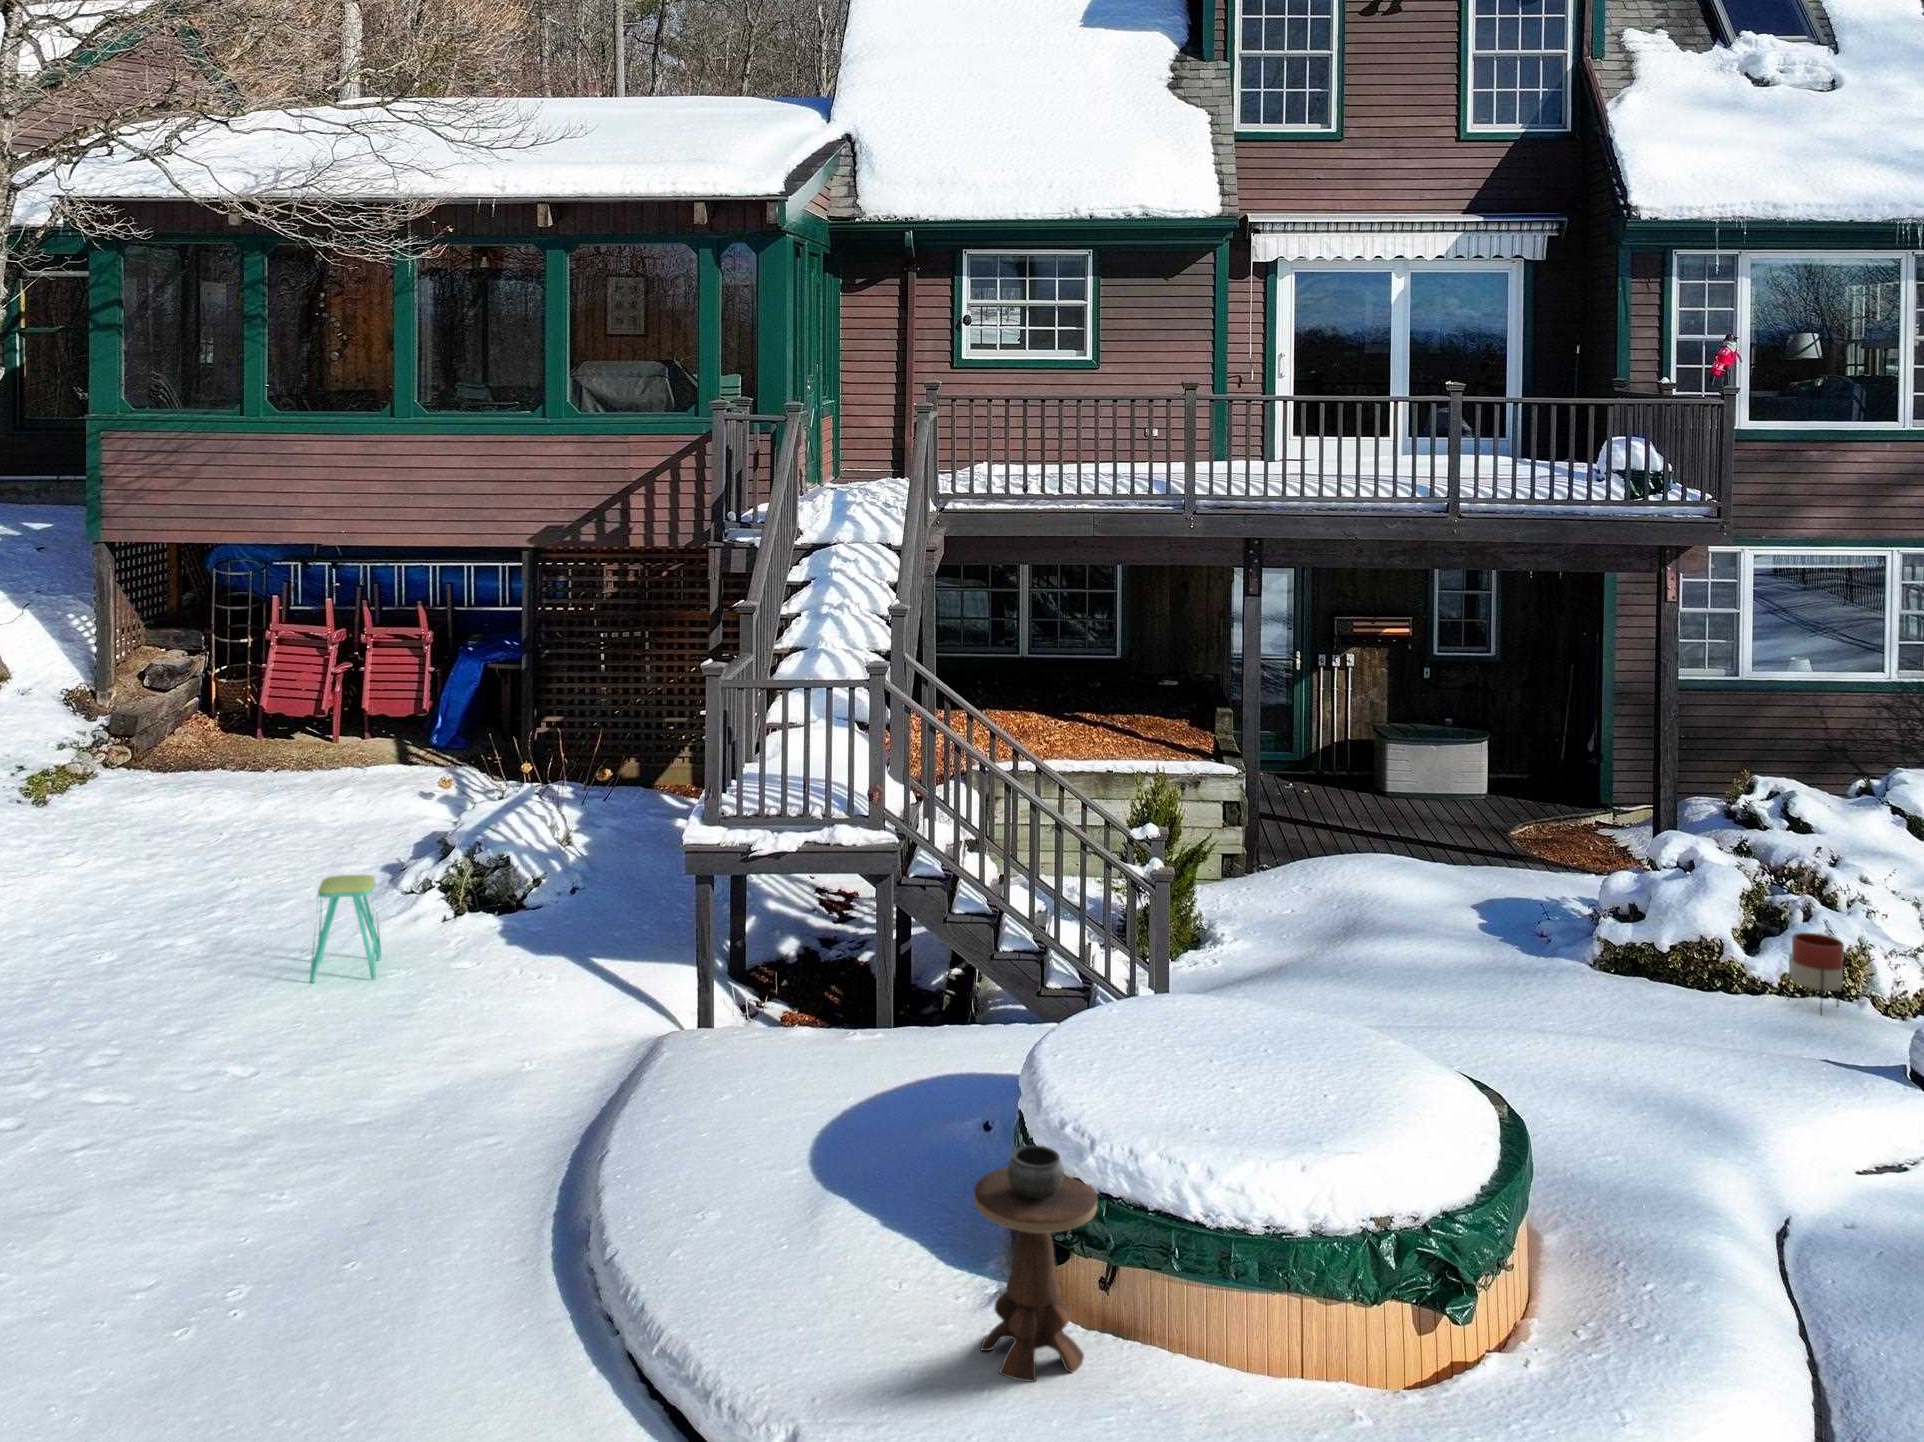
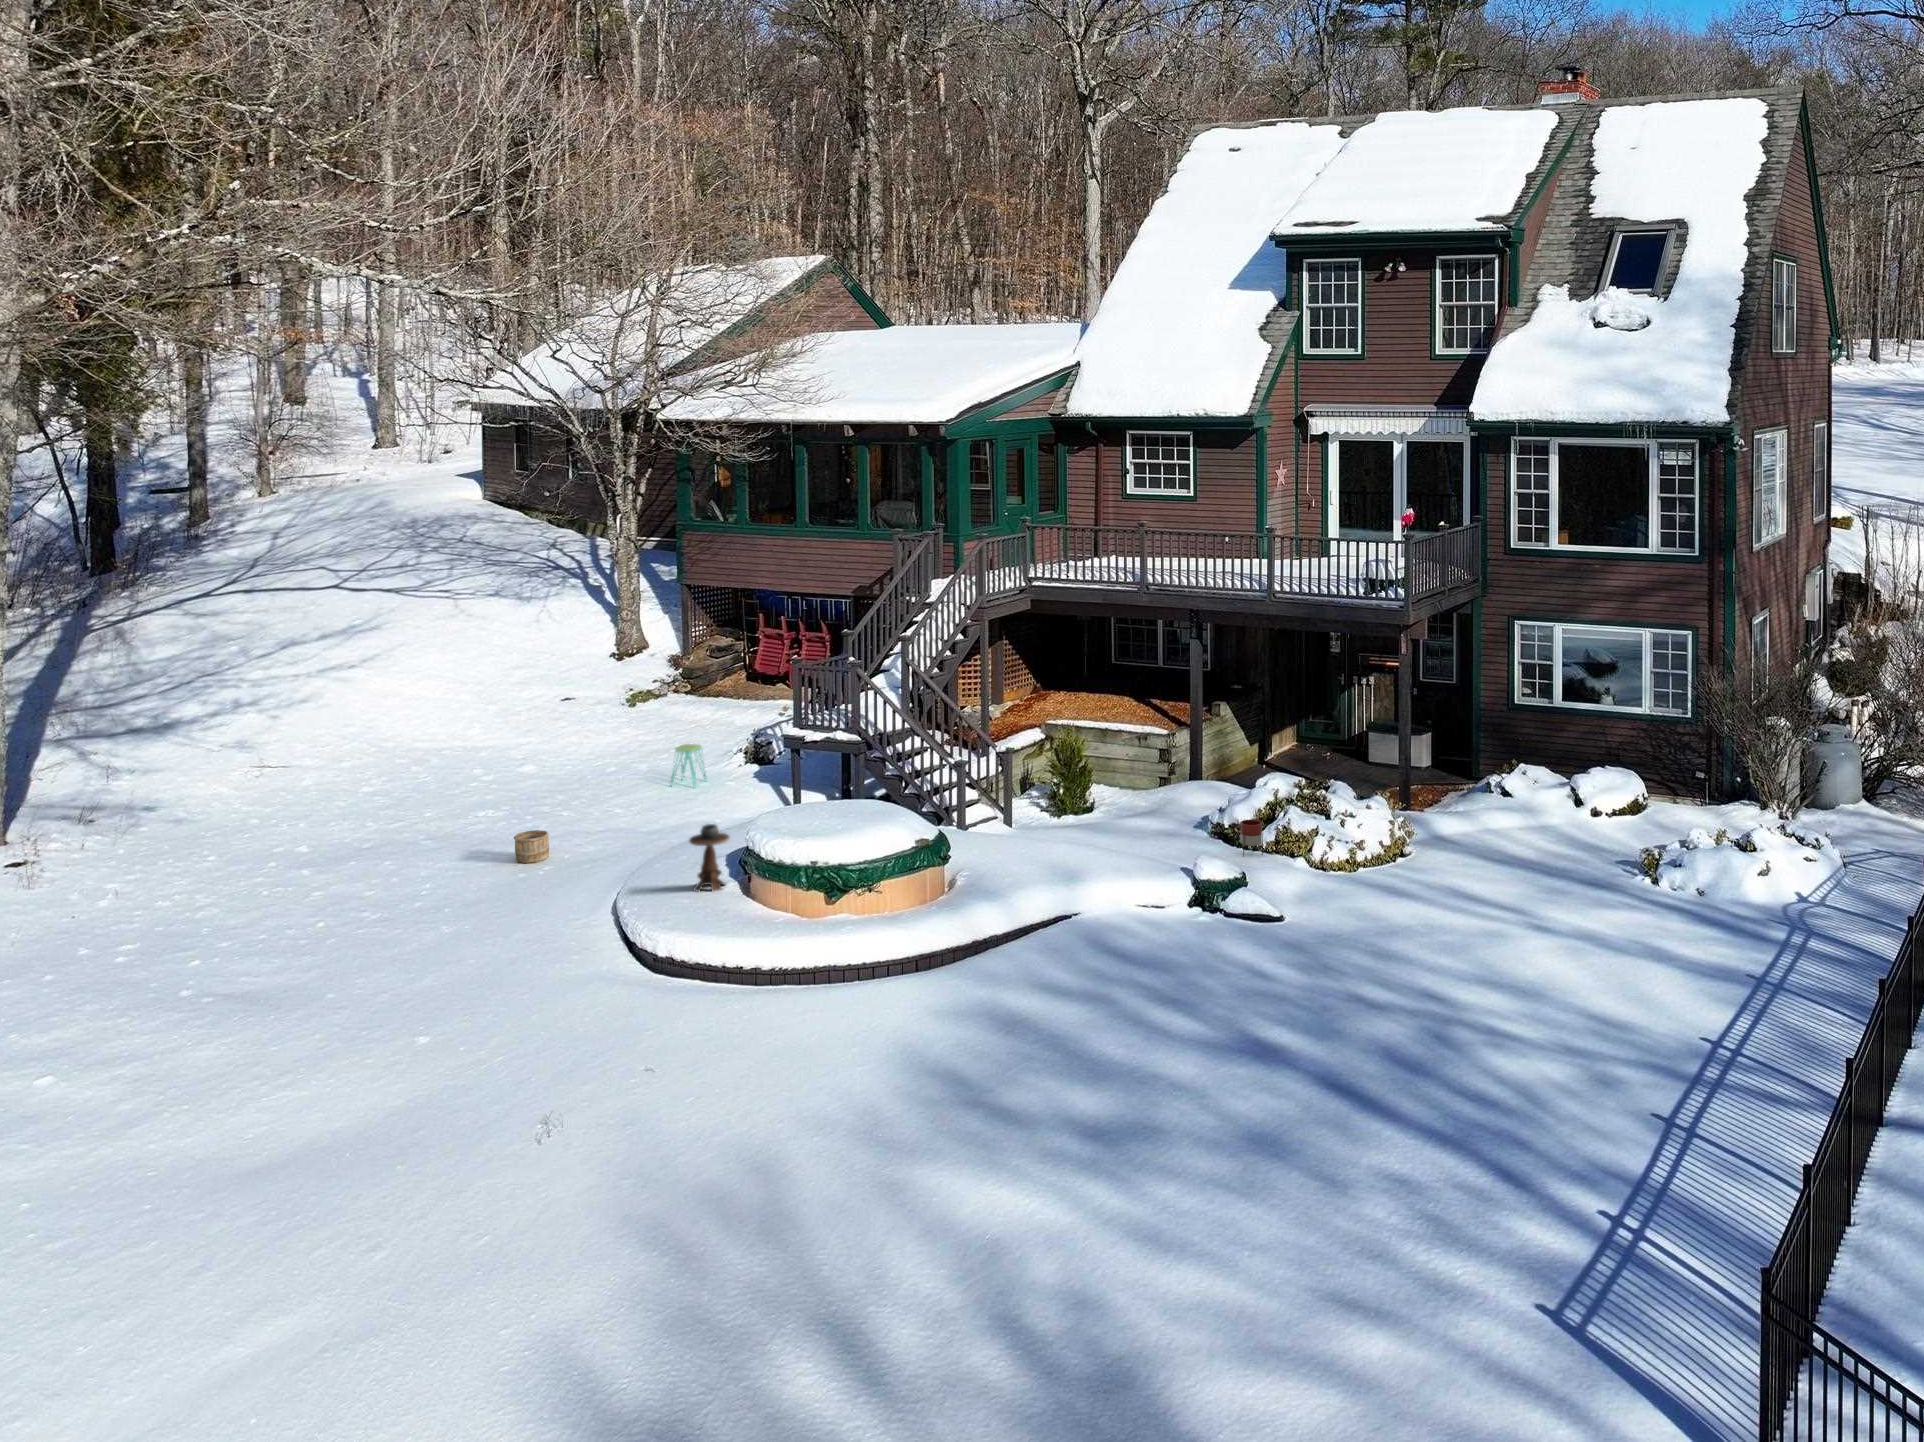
wooden bucket: none [119,1188,226,1307] -> present [514,830,549,863]

